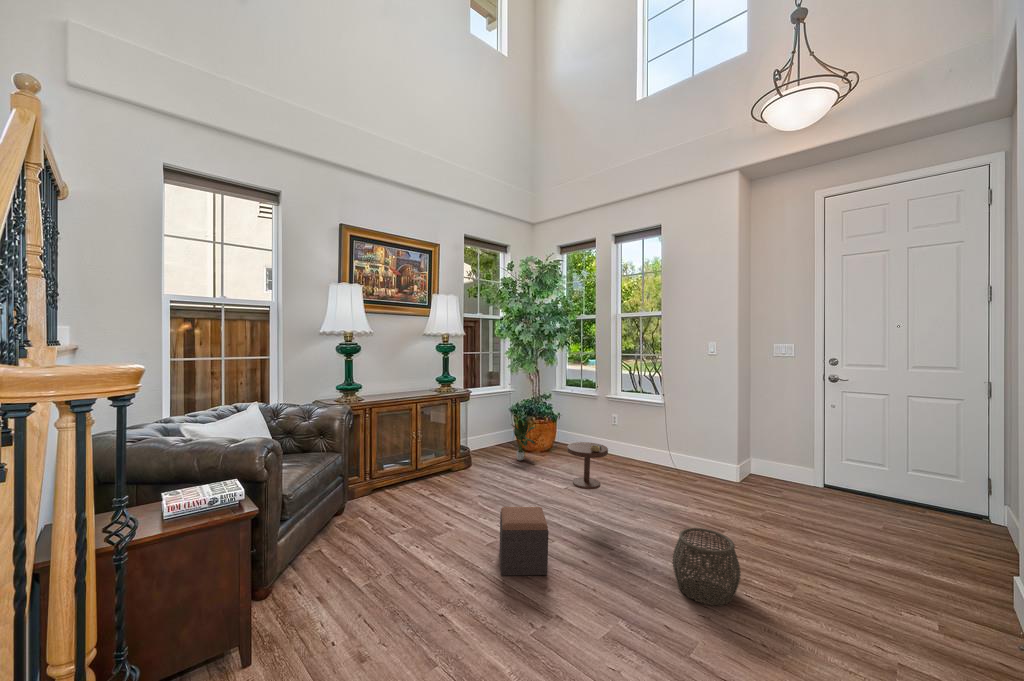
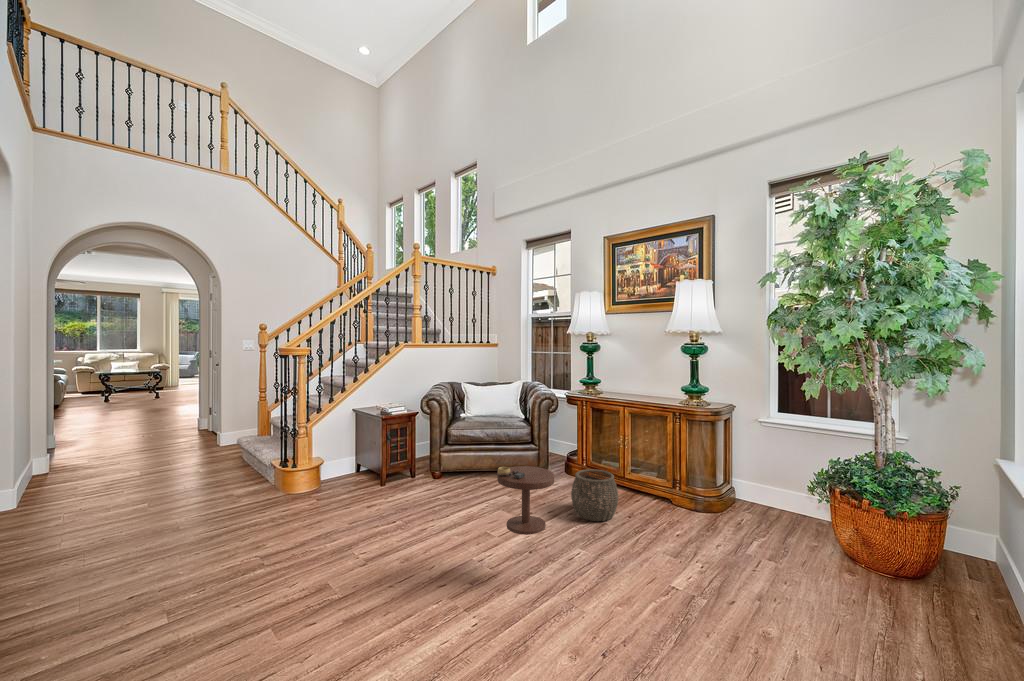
potted plant: present [512,419,535,460] -> none [741,477,805,552]
footstool: present [499,507,549,575] -> none [412,480,461,540]
woven basket: present [672,528,741,606] -> present [571,469,618,521]

